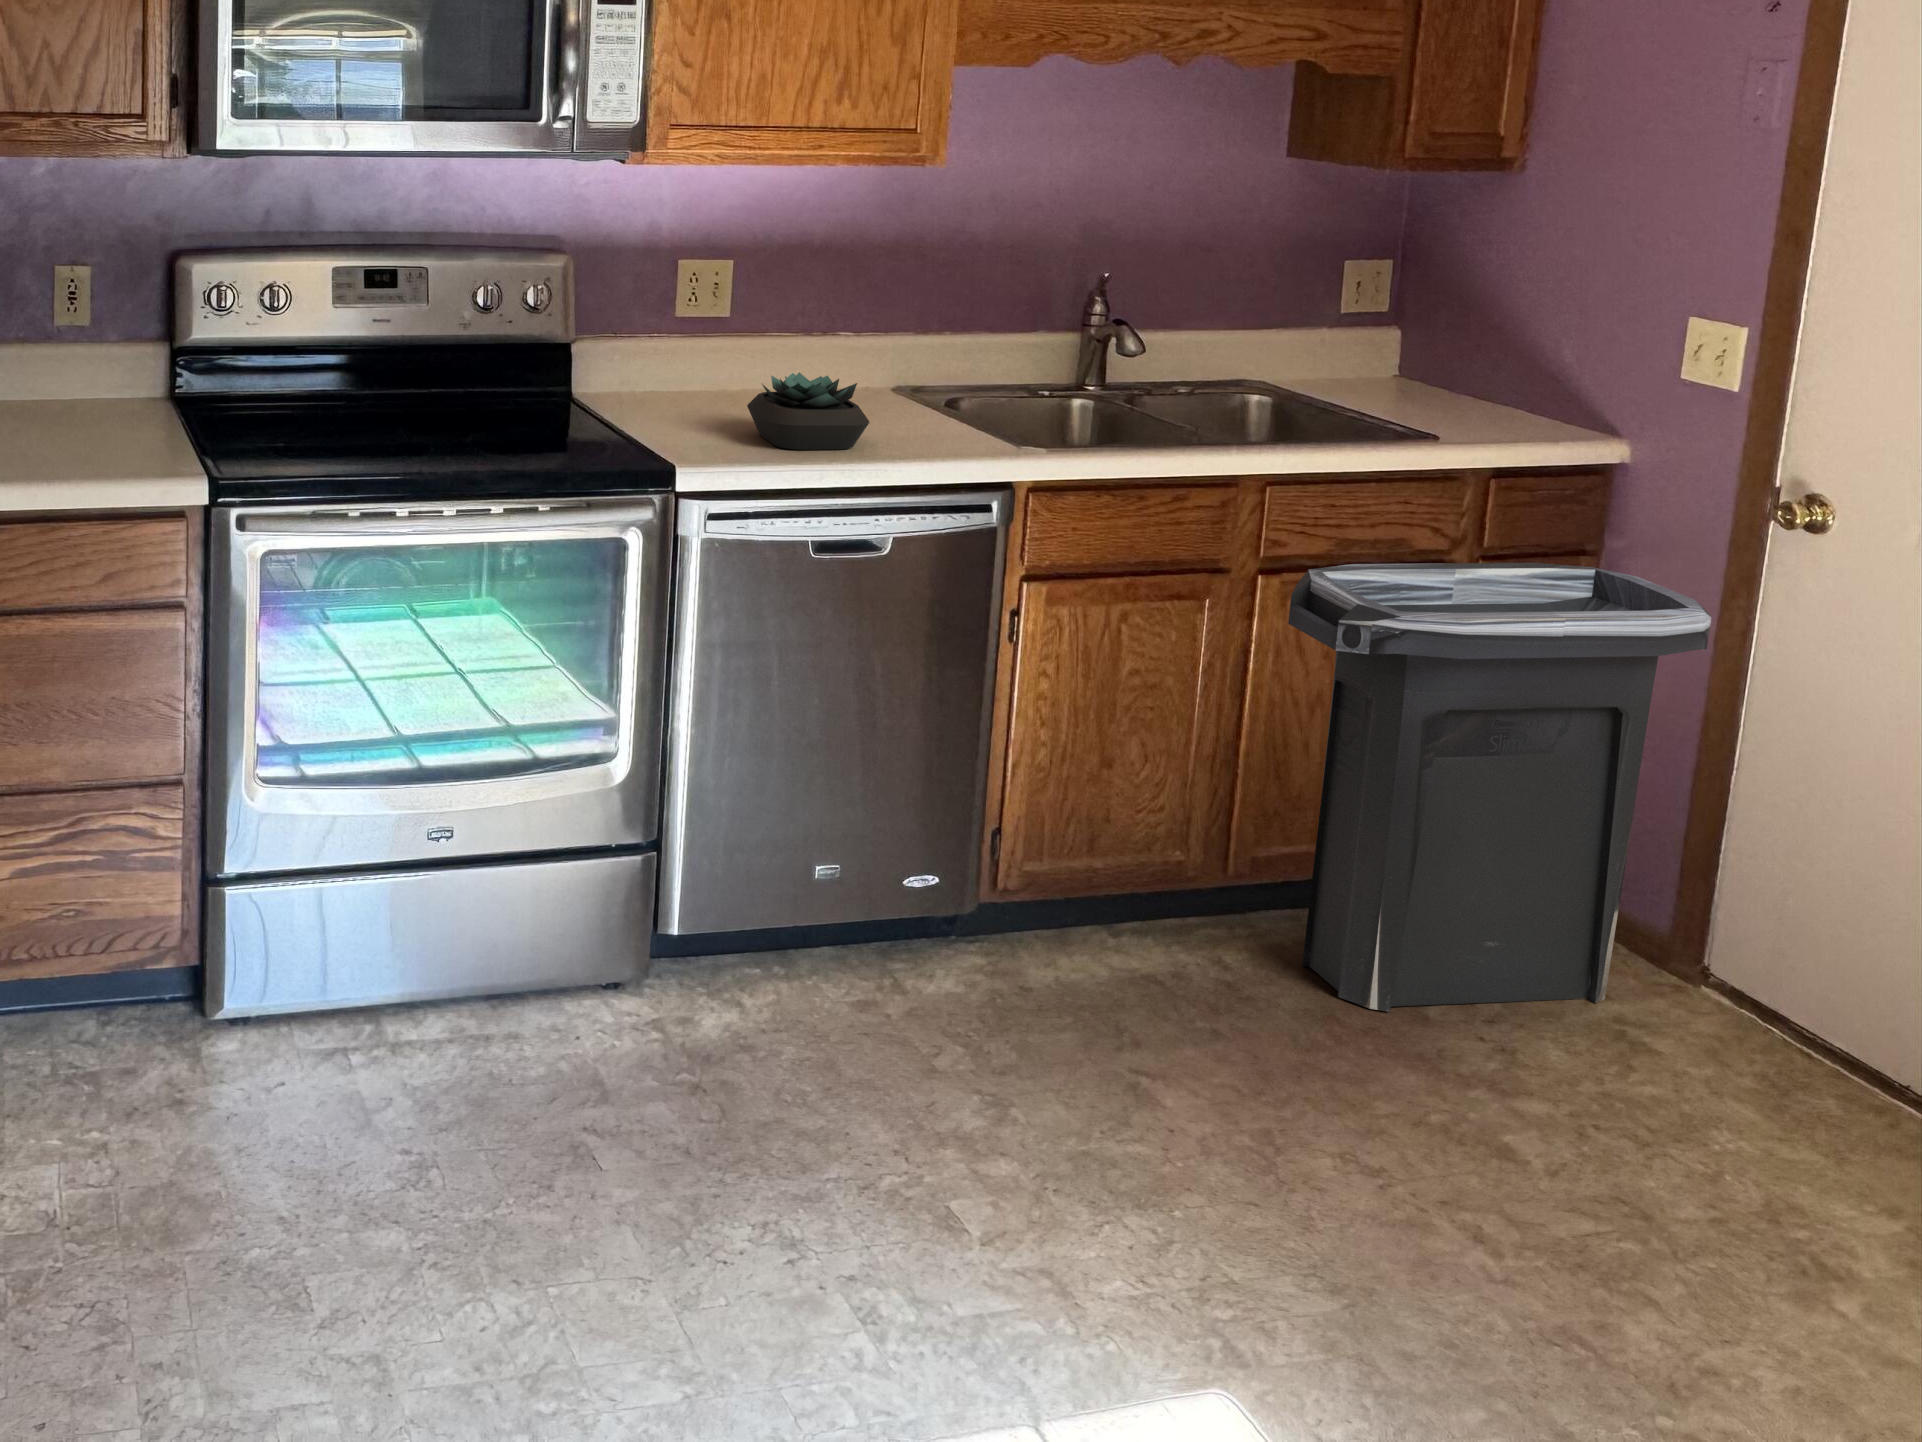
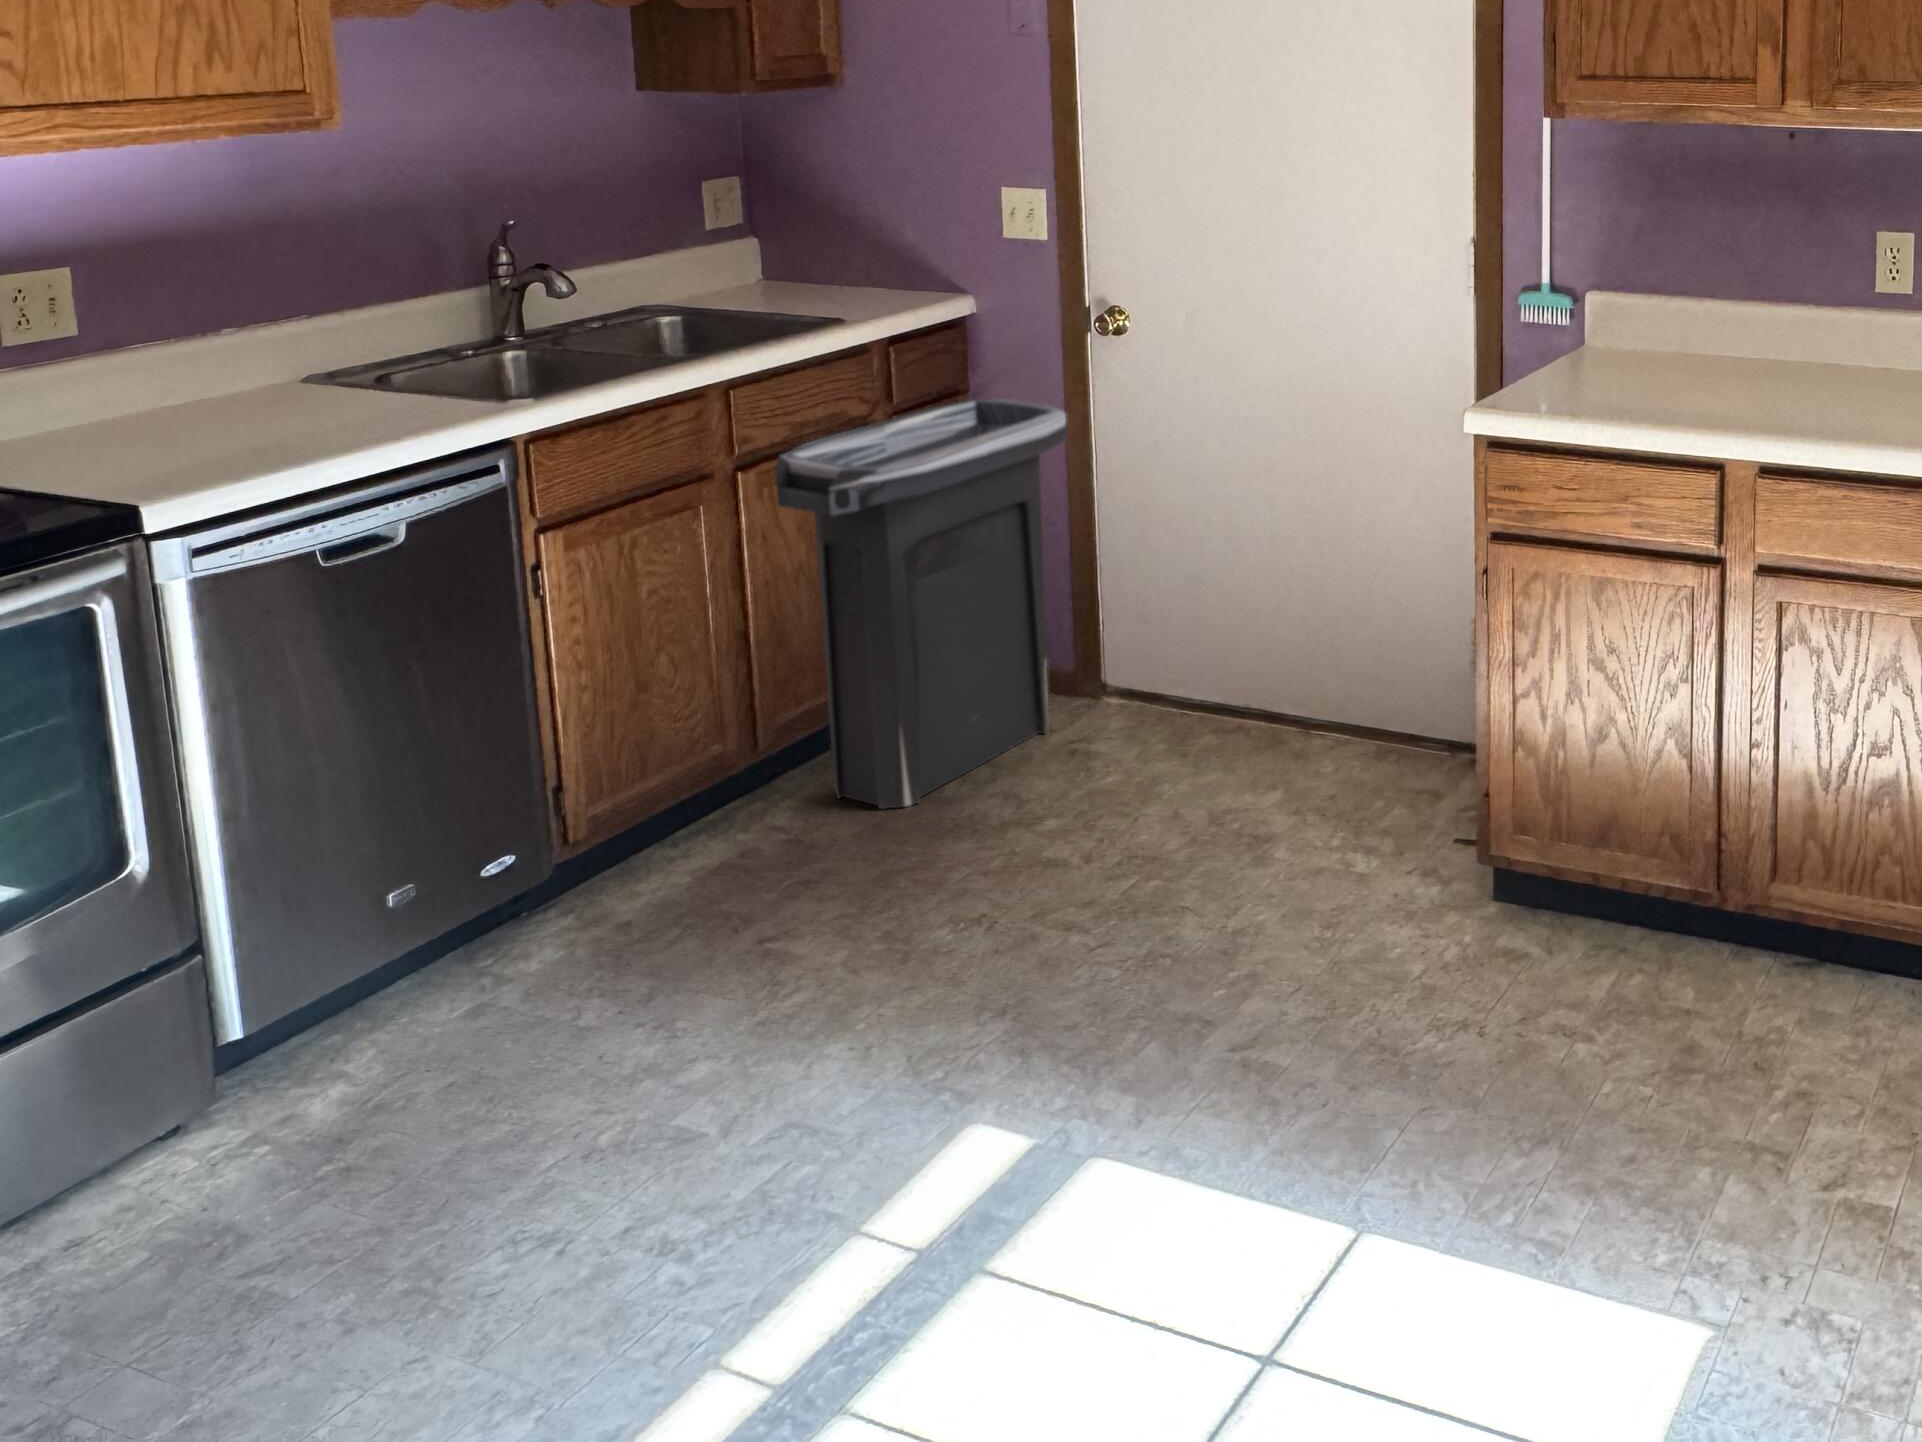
succulent plant: present [747,372,869,450] -> none [178,370,348,460]

